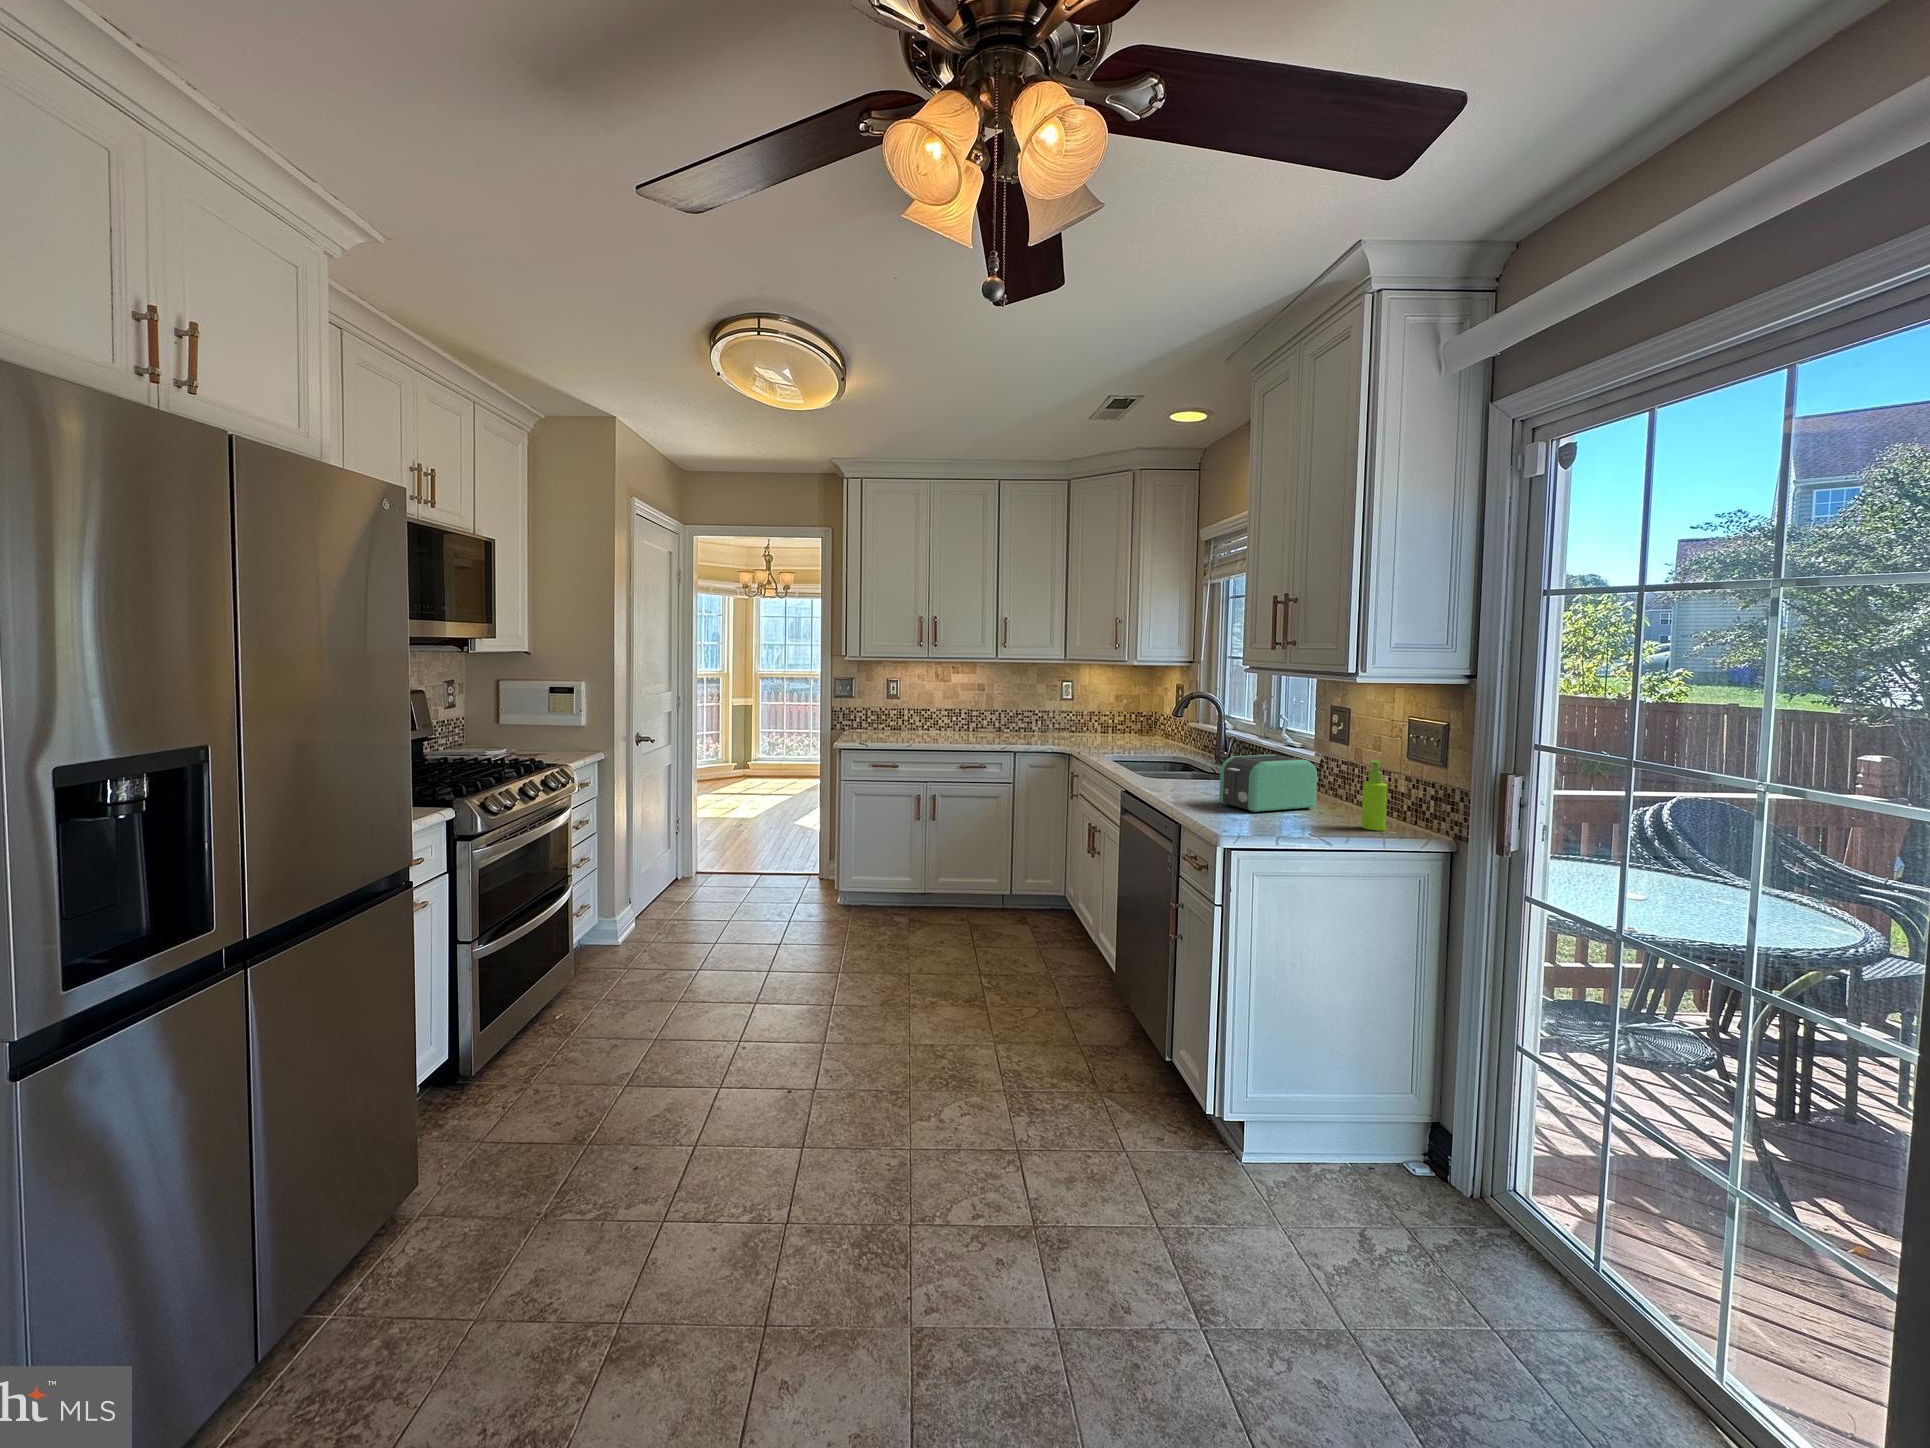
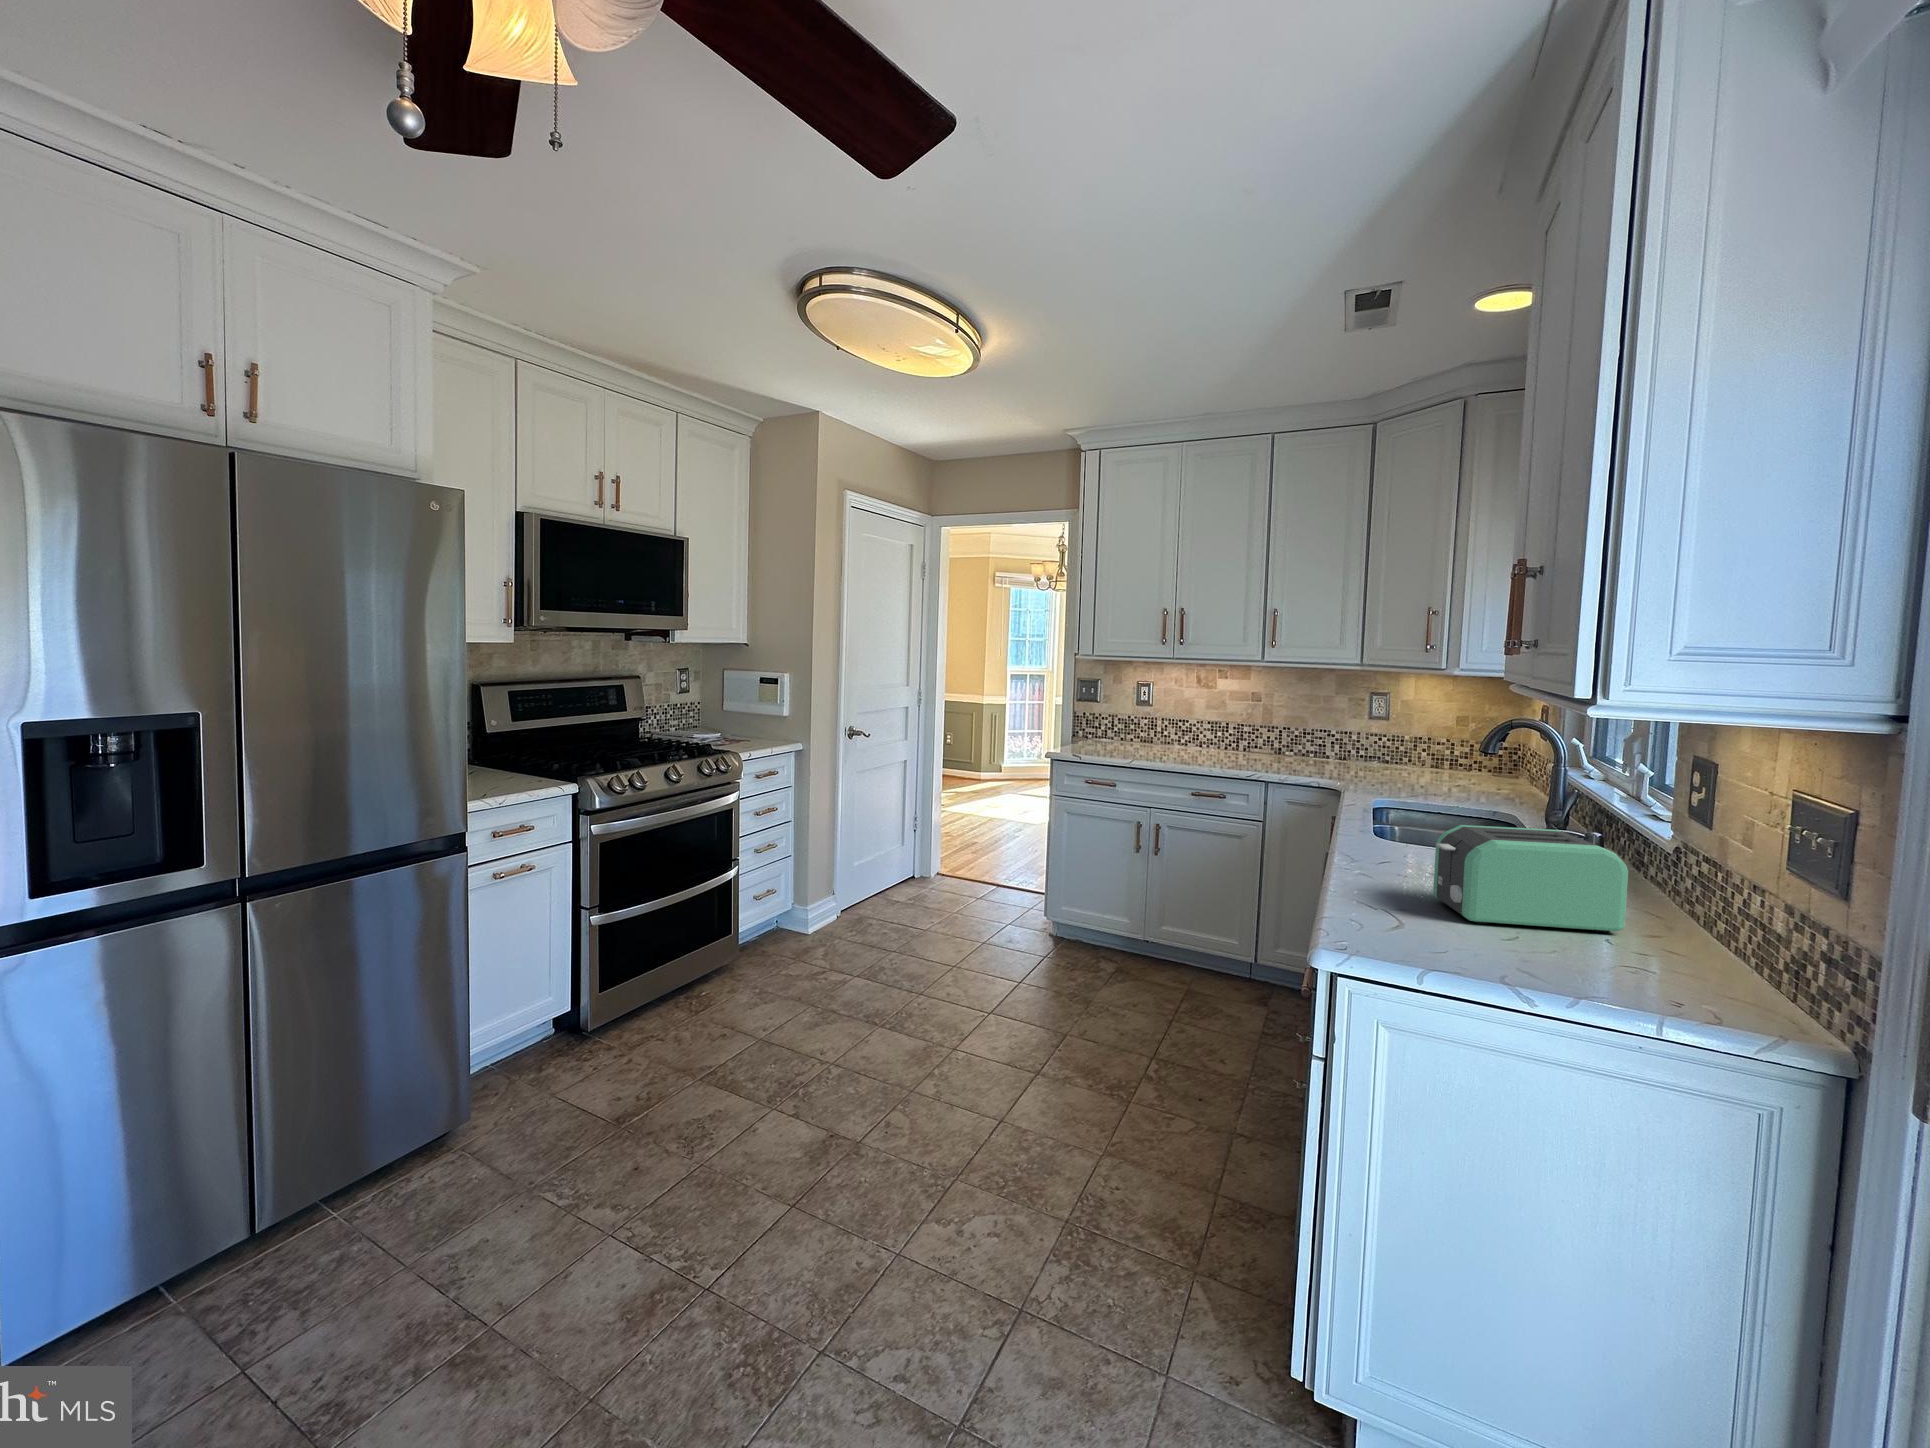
soap dispenser: present [1362,760,1387,831] -> none [1657,862,1715,999]

